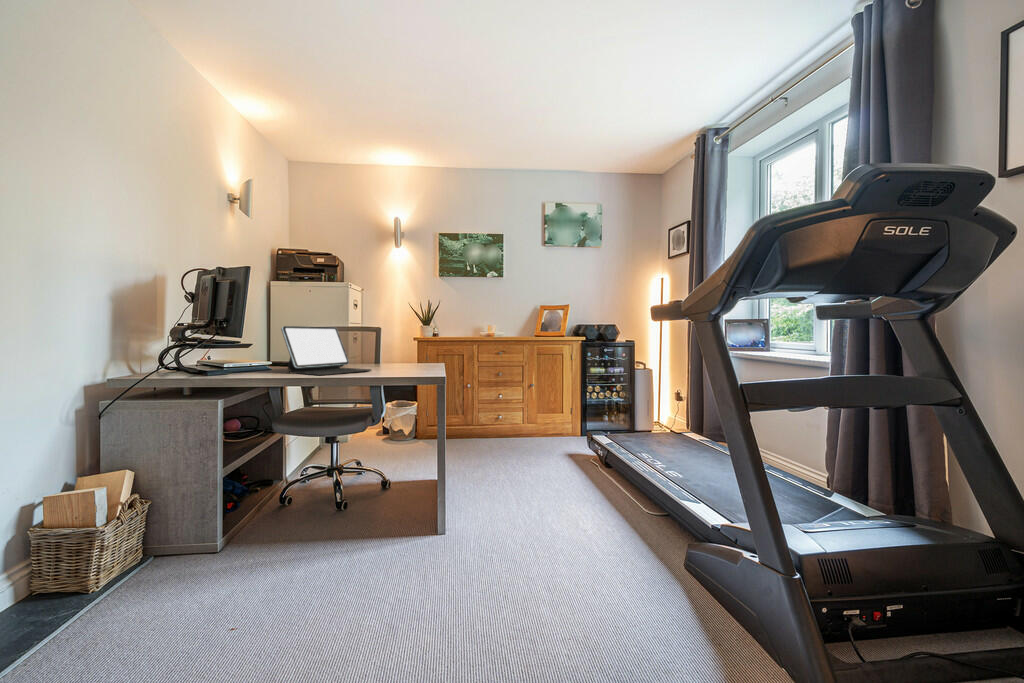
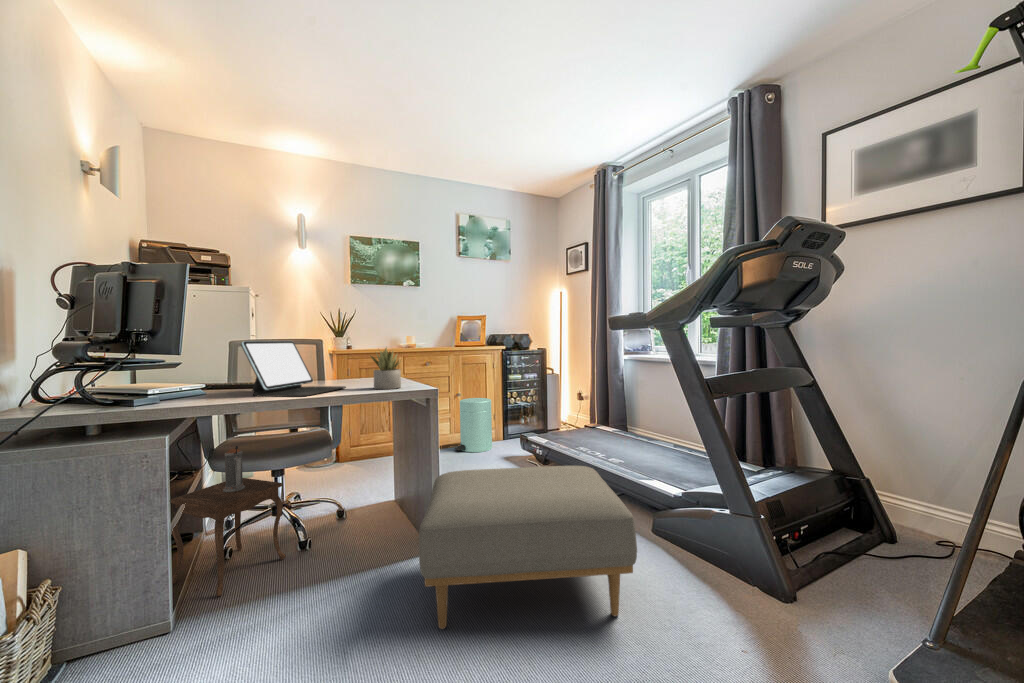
succulent plant: none [388,333,420,374] -> present [371,348,401,389]
trash can: none [524,391,563,447] -> present [455,398,492,452]
side table: none [237,414,322,536] -> present [169,446,285,597]
ottoman: none [369,458,596,638] -> present [419,466,637,629]

